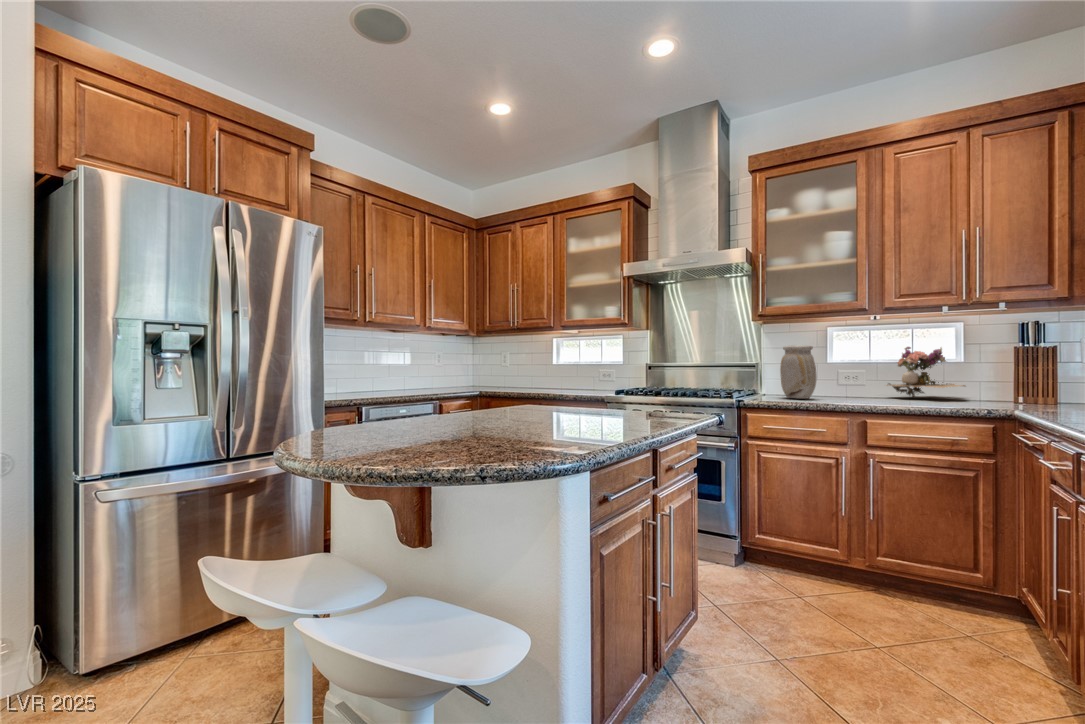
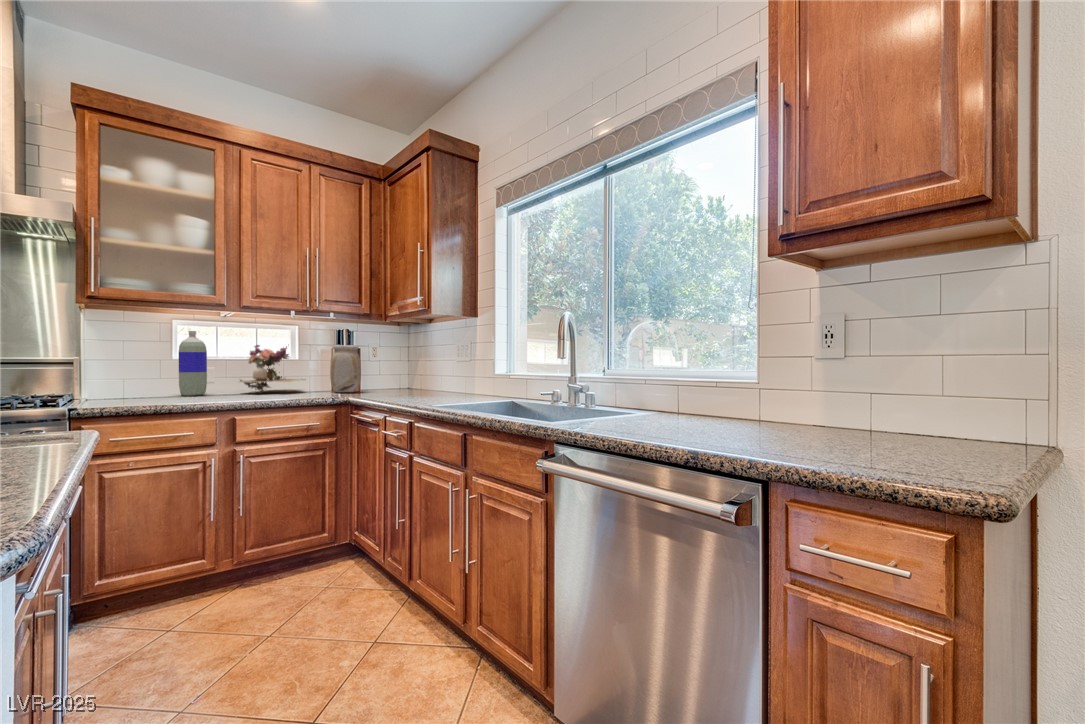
bottle: none [828,336,854,396] -> present [179,331,207,396]
vase: present [780,345,817,399] -> present [330,345,361,393]

